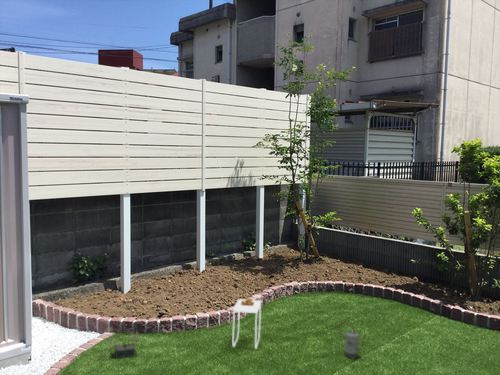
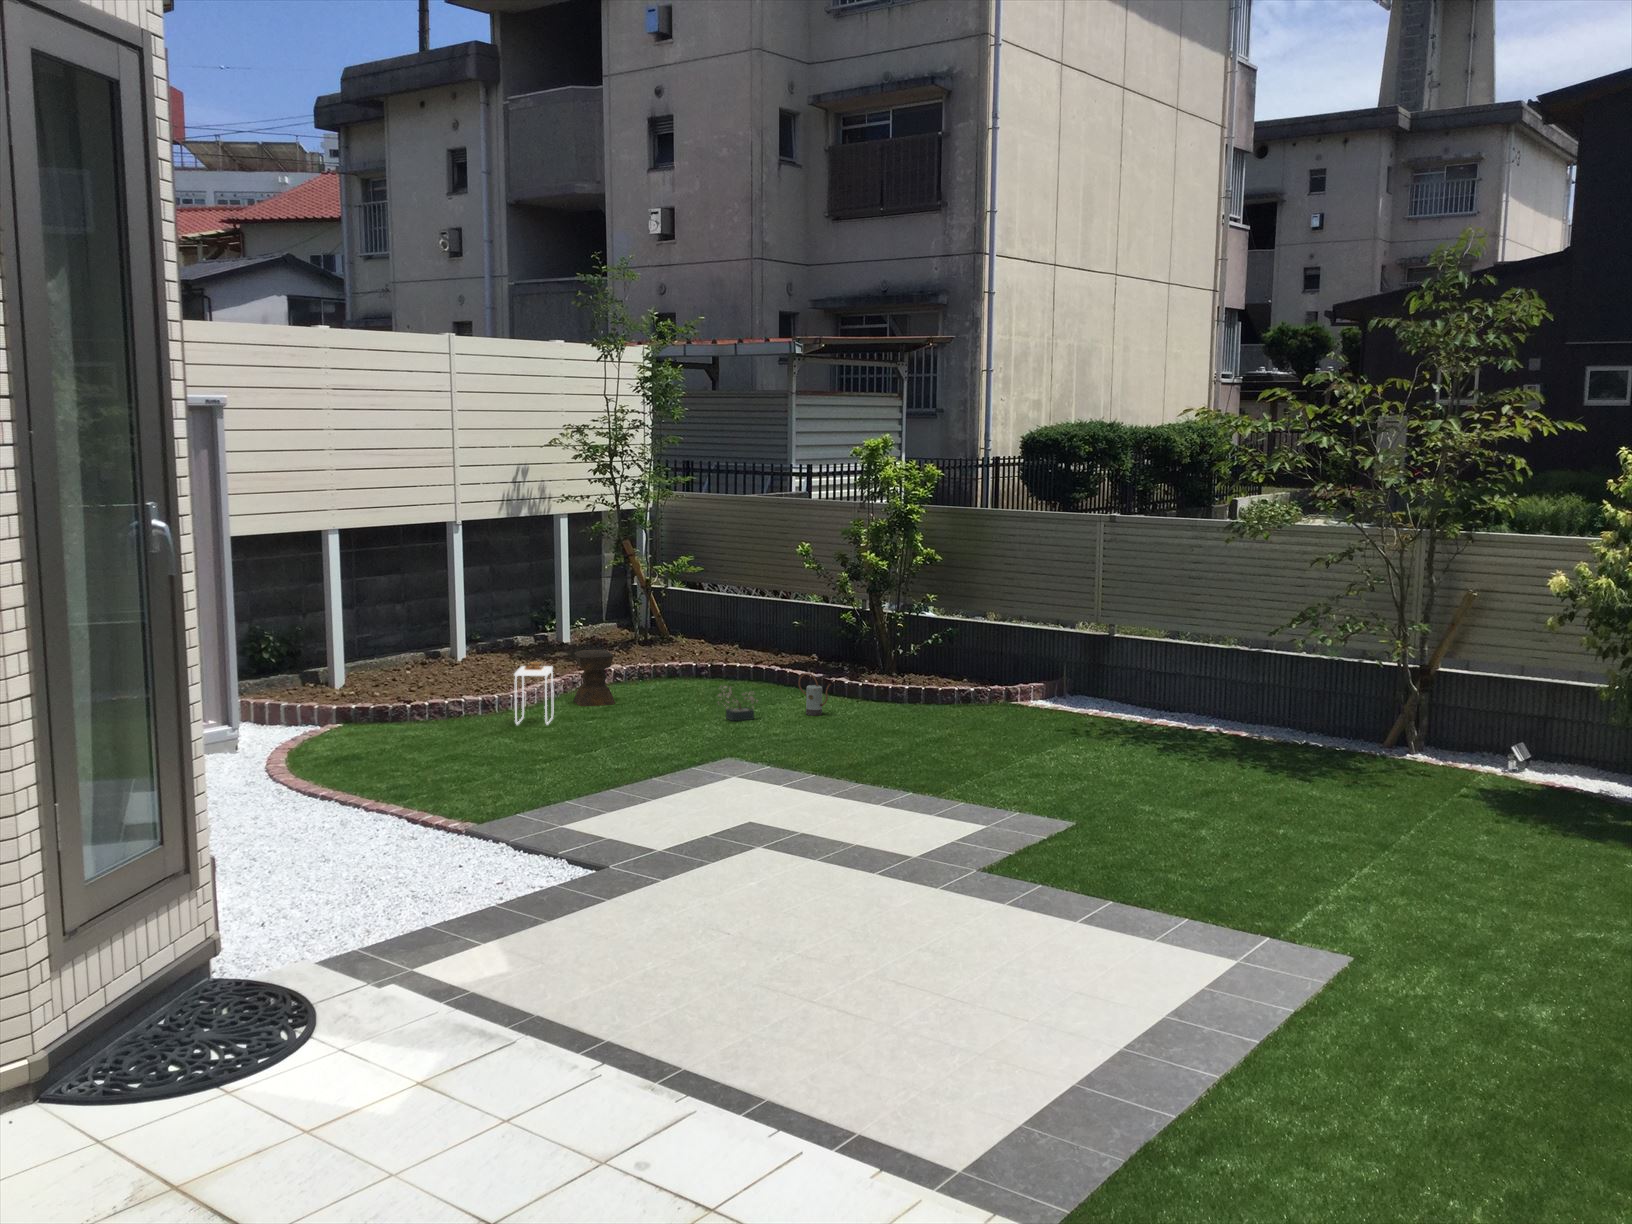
stool: none [271,280,301,322] -> present [574,649,615,706]
watering can: present [340,325,364,358] -> present [798,673,831,716]
decorative plant: present [106,328,137,358] -> present [719,686,754,721]

